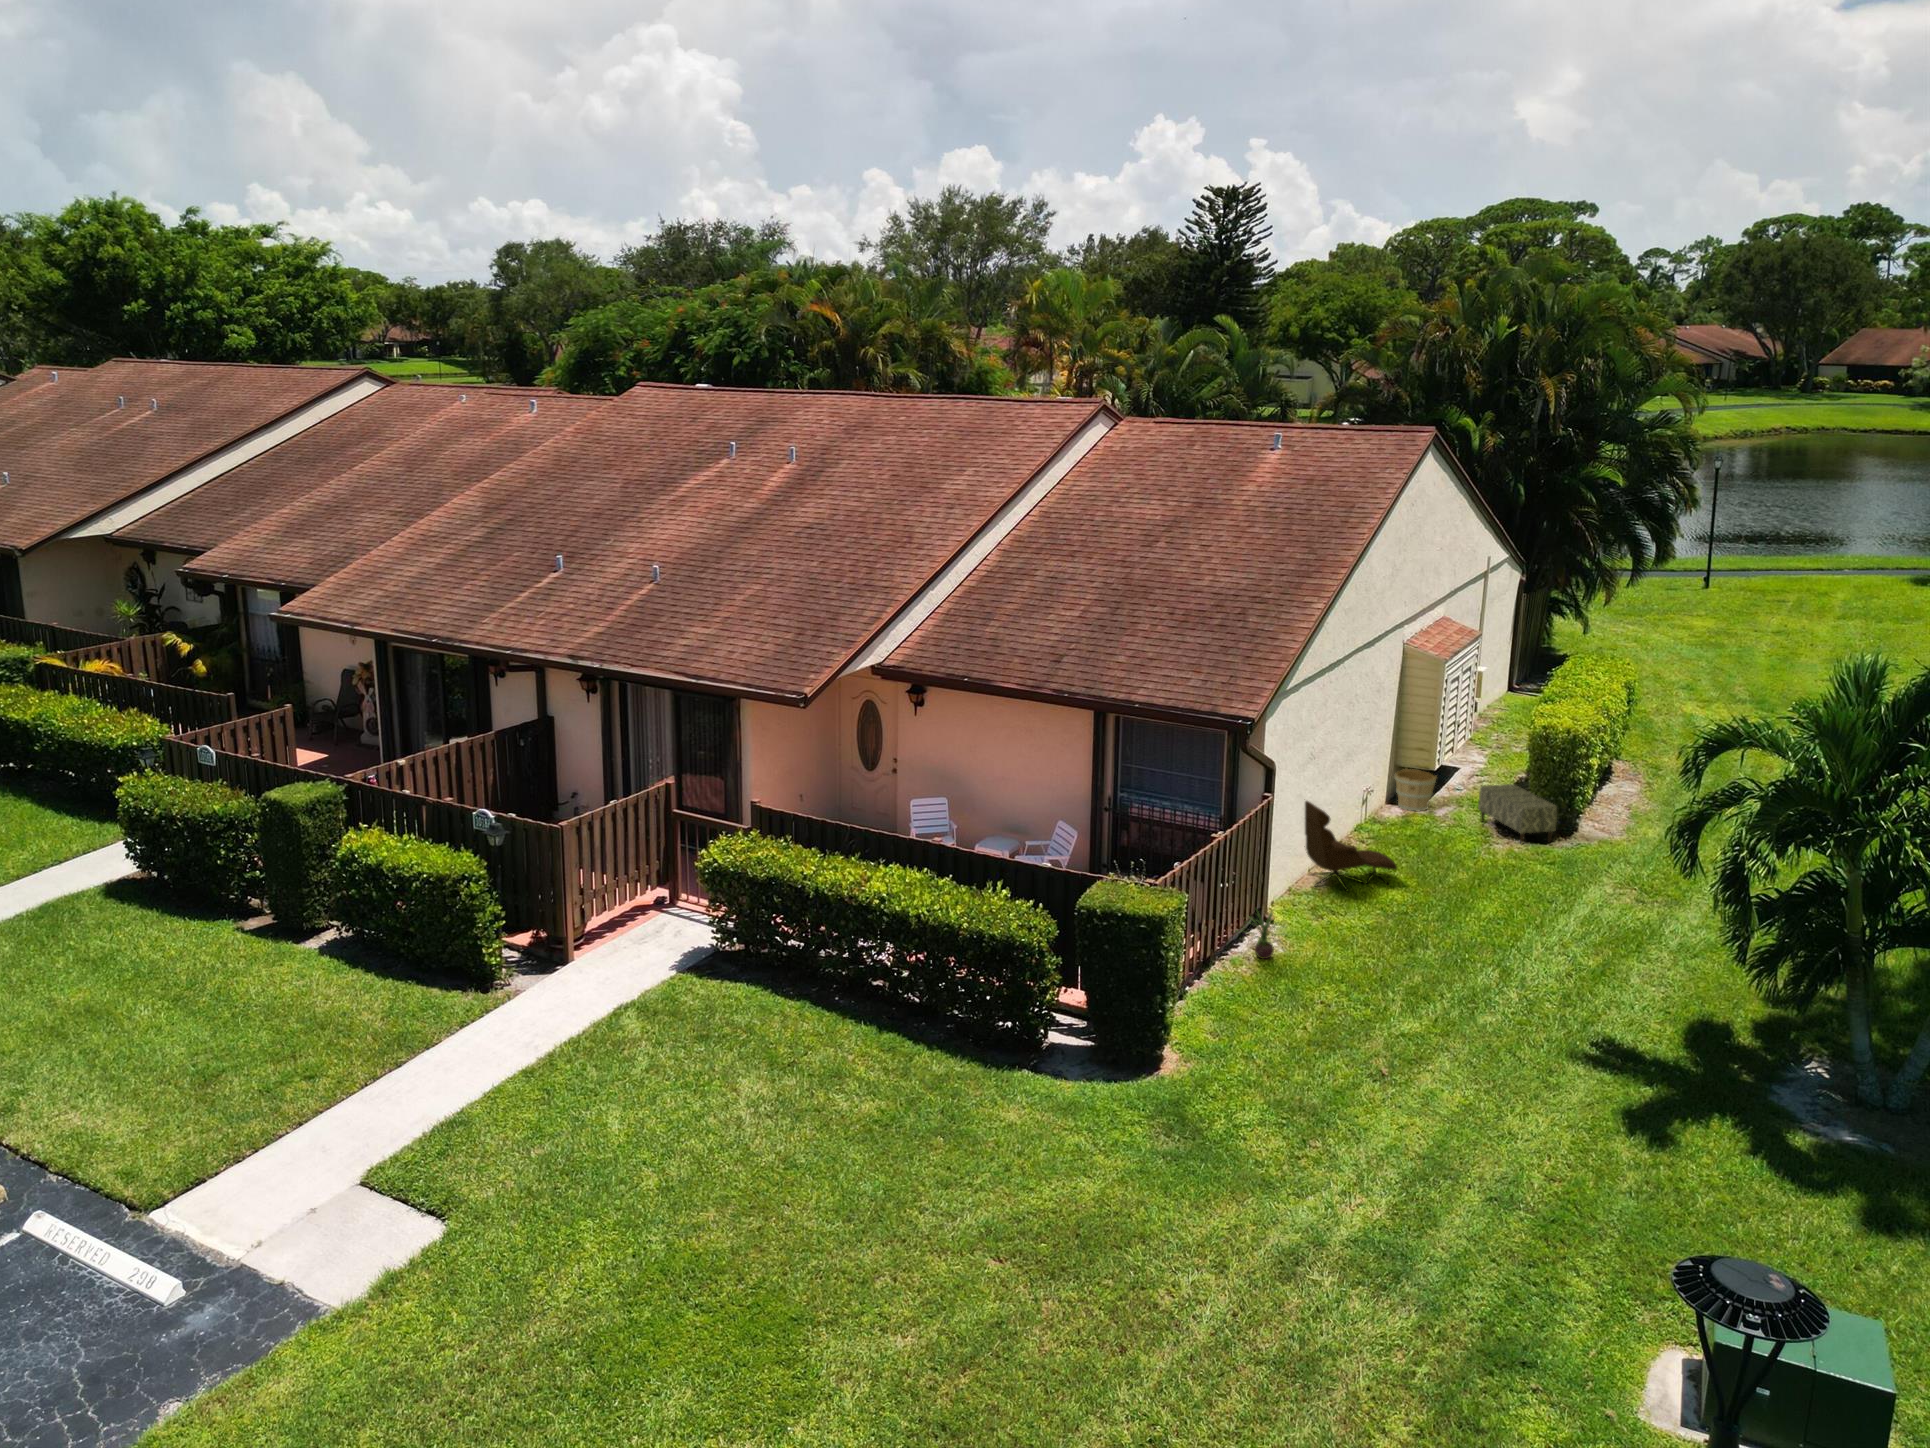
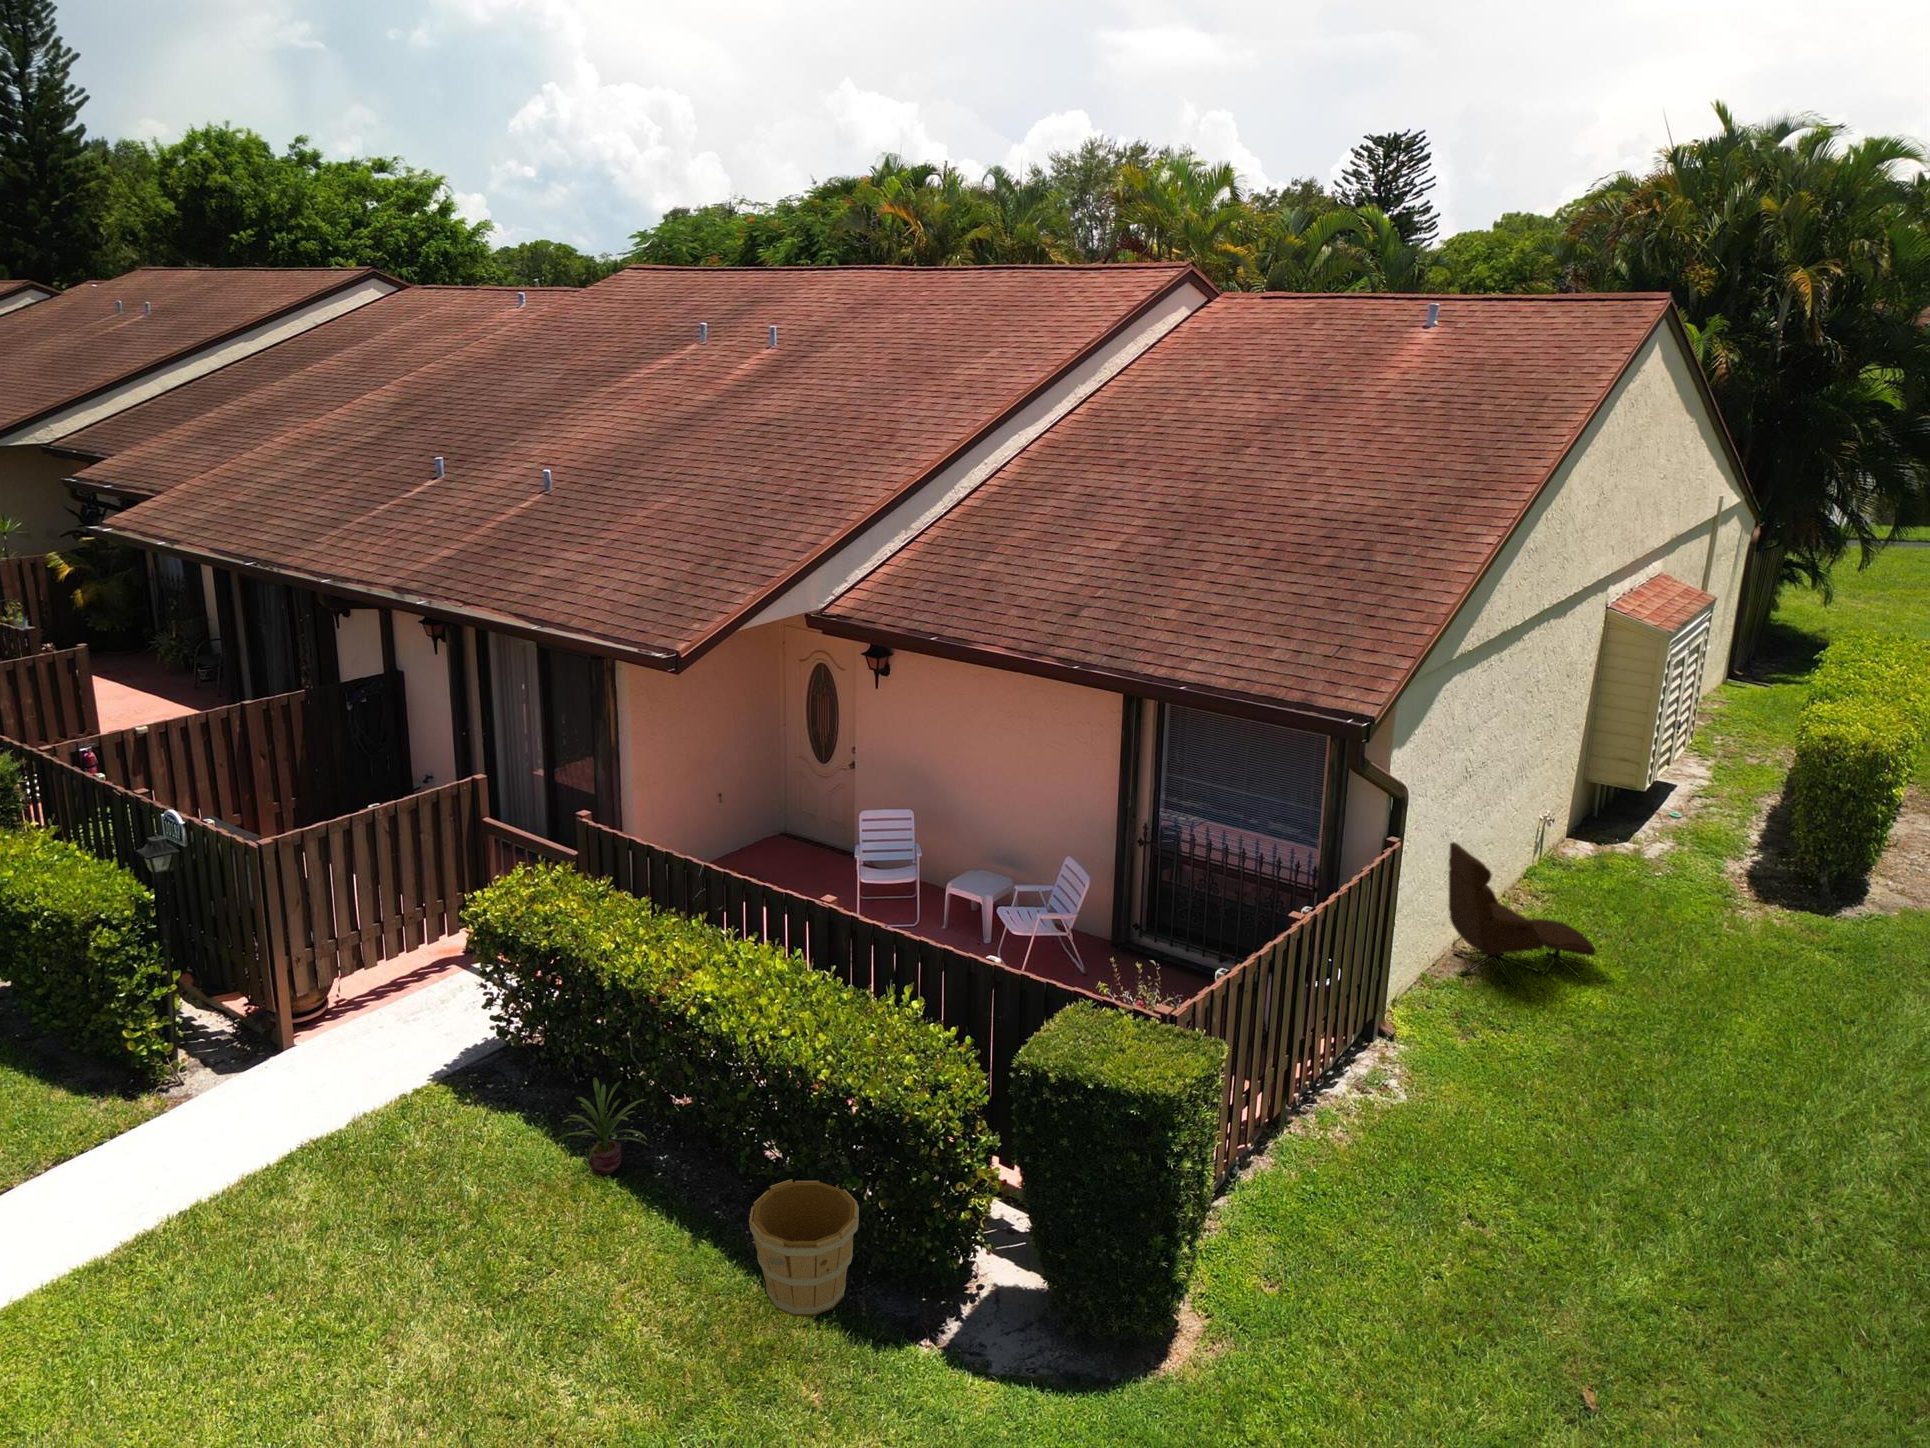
wooden bucket: present [1395,769,1436,811] -> present [749,1179,859,1316]
bench: present [1478,784,1557,844] -> none [1714,819,1849,914]
decorative plant: present [1250,910,1286,959] -> present [554,1077,647,1175]

